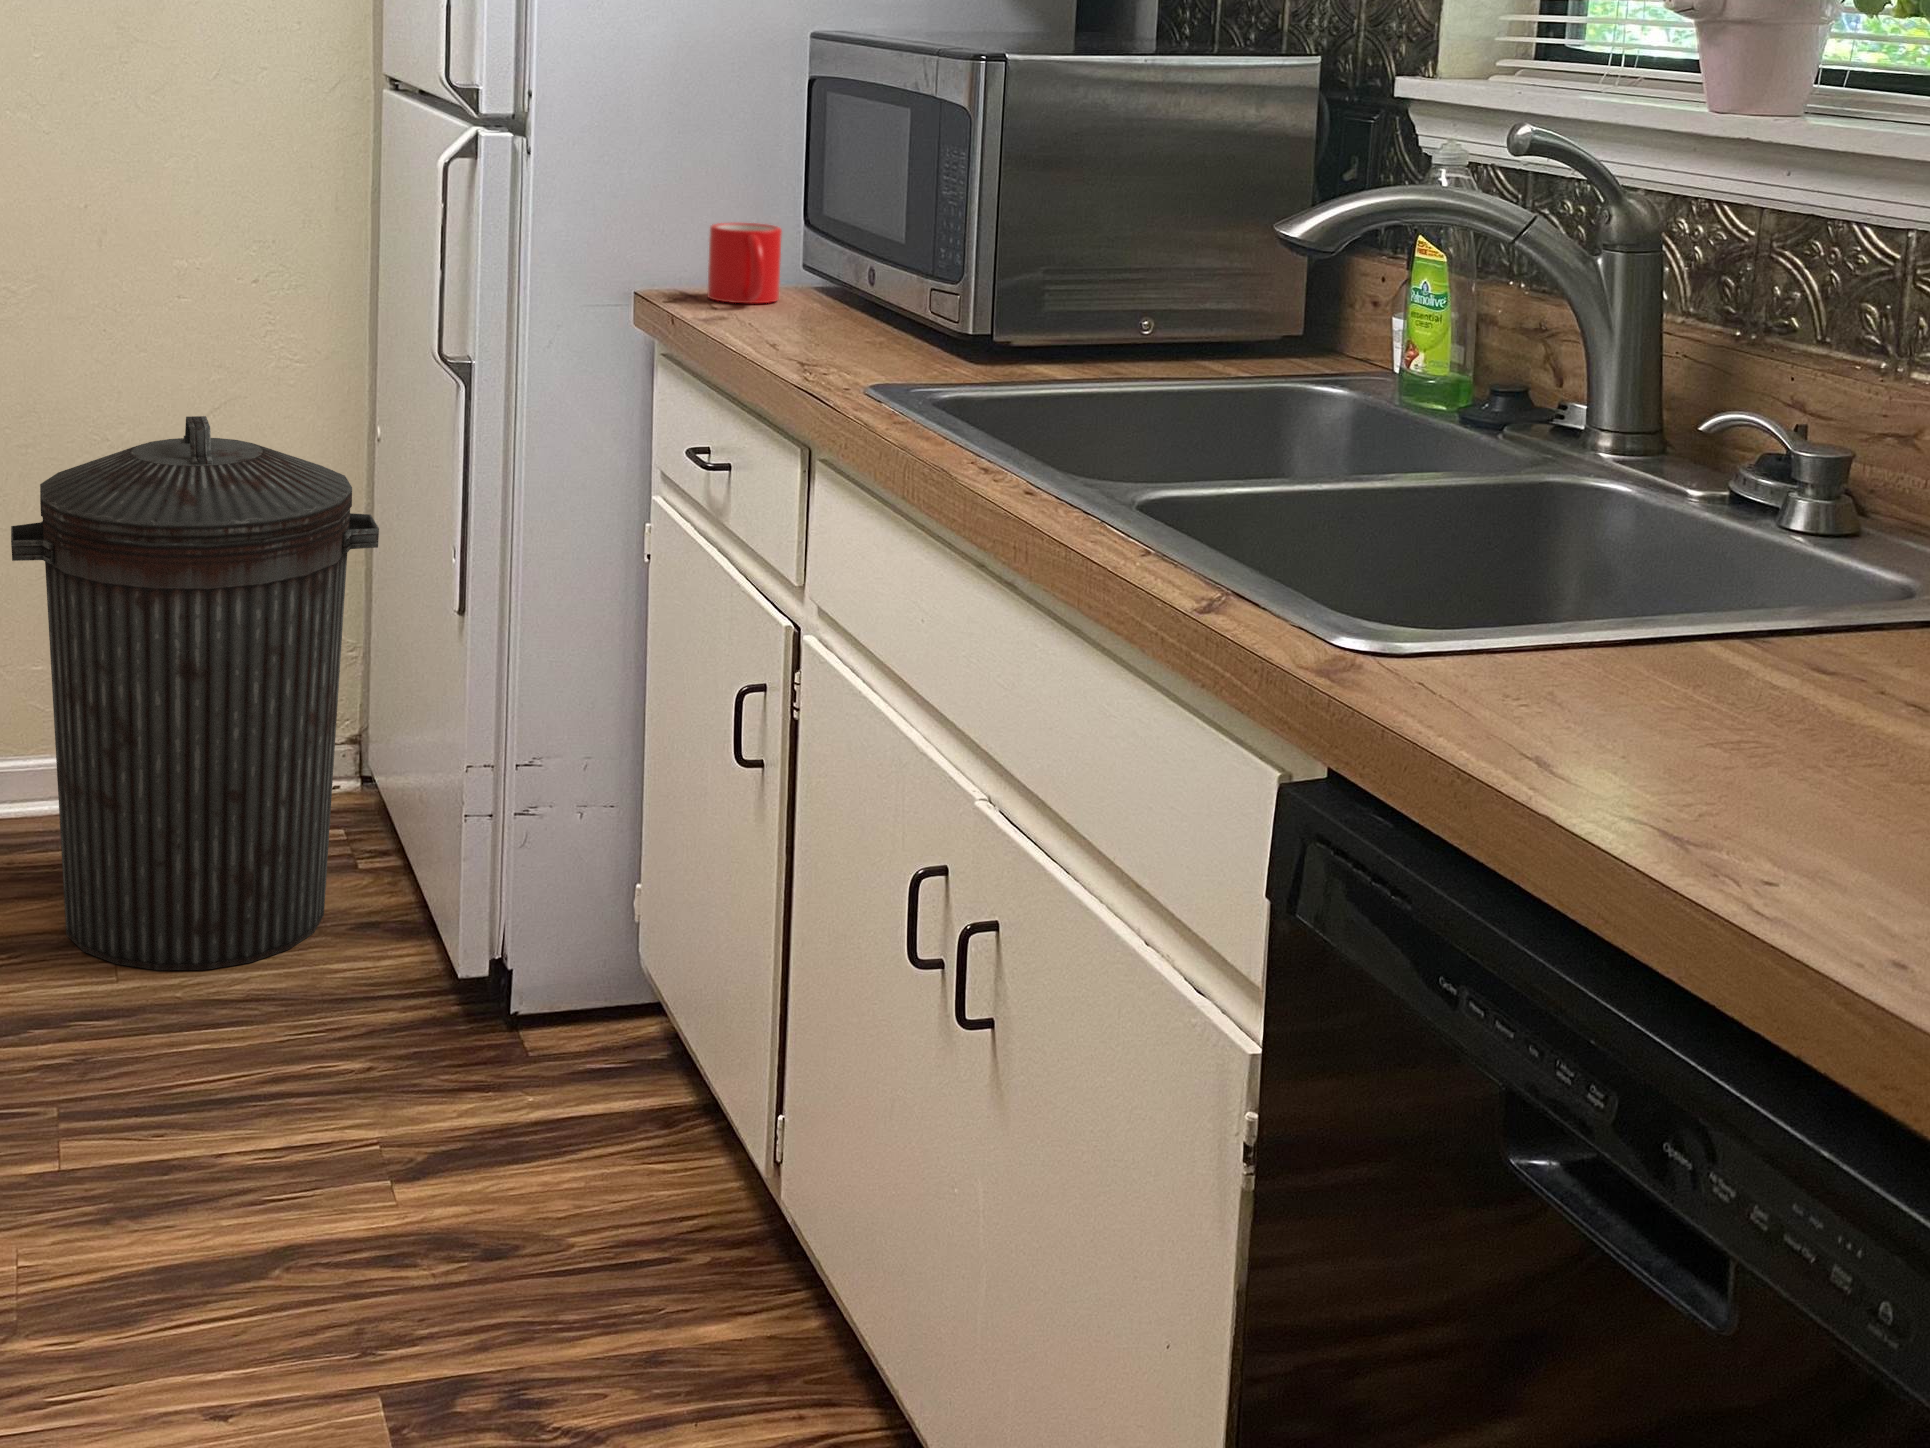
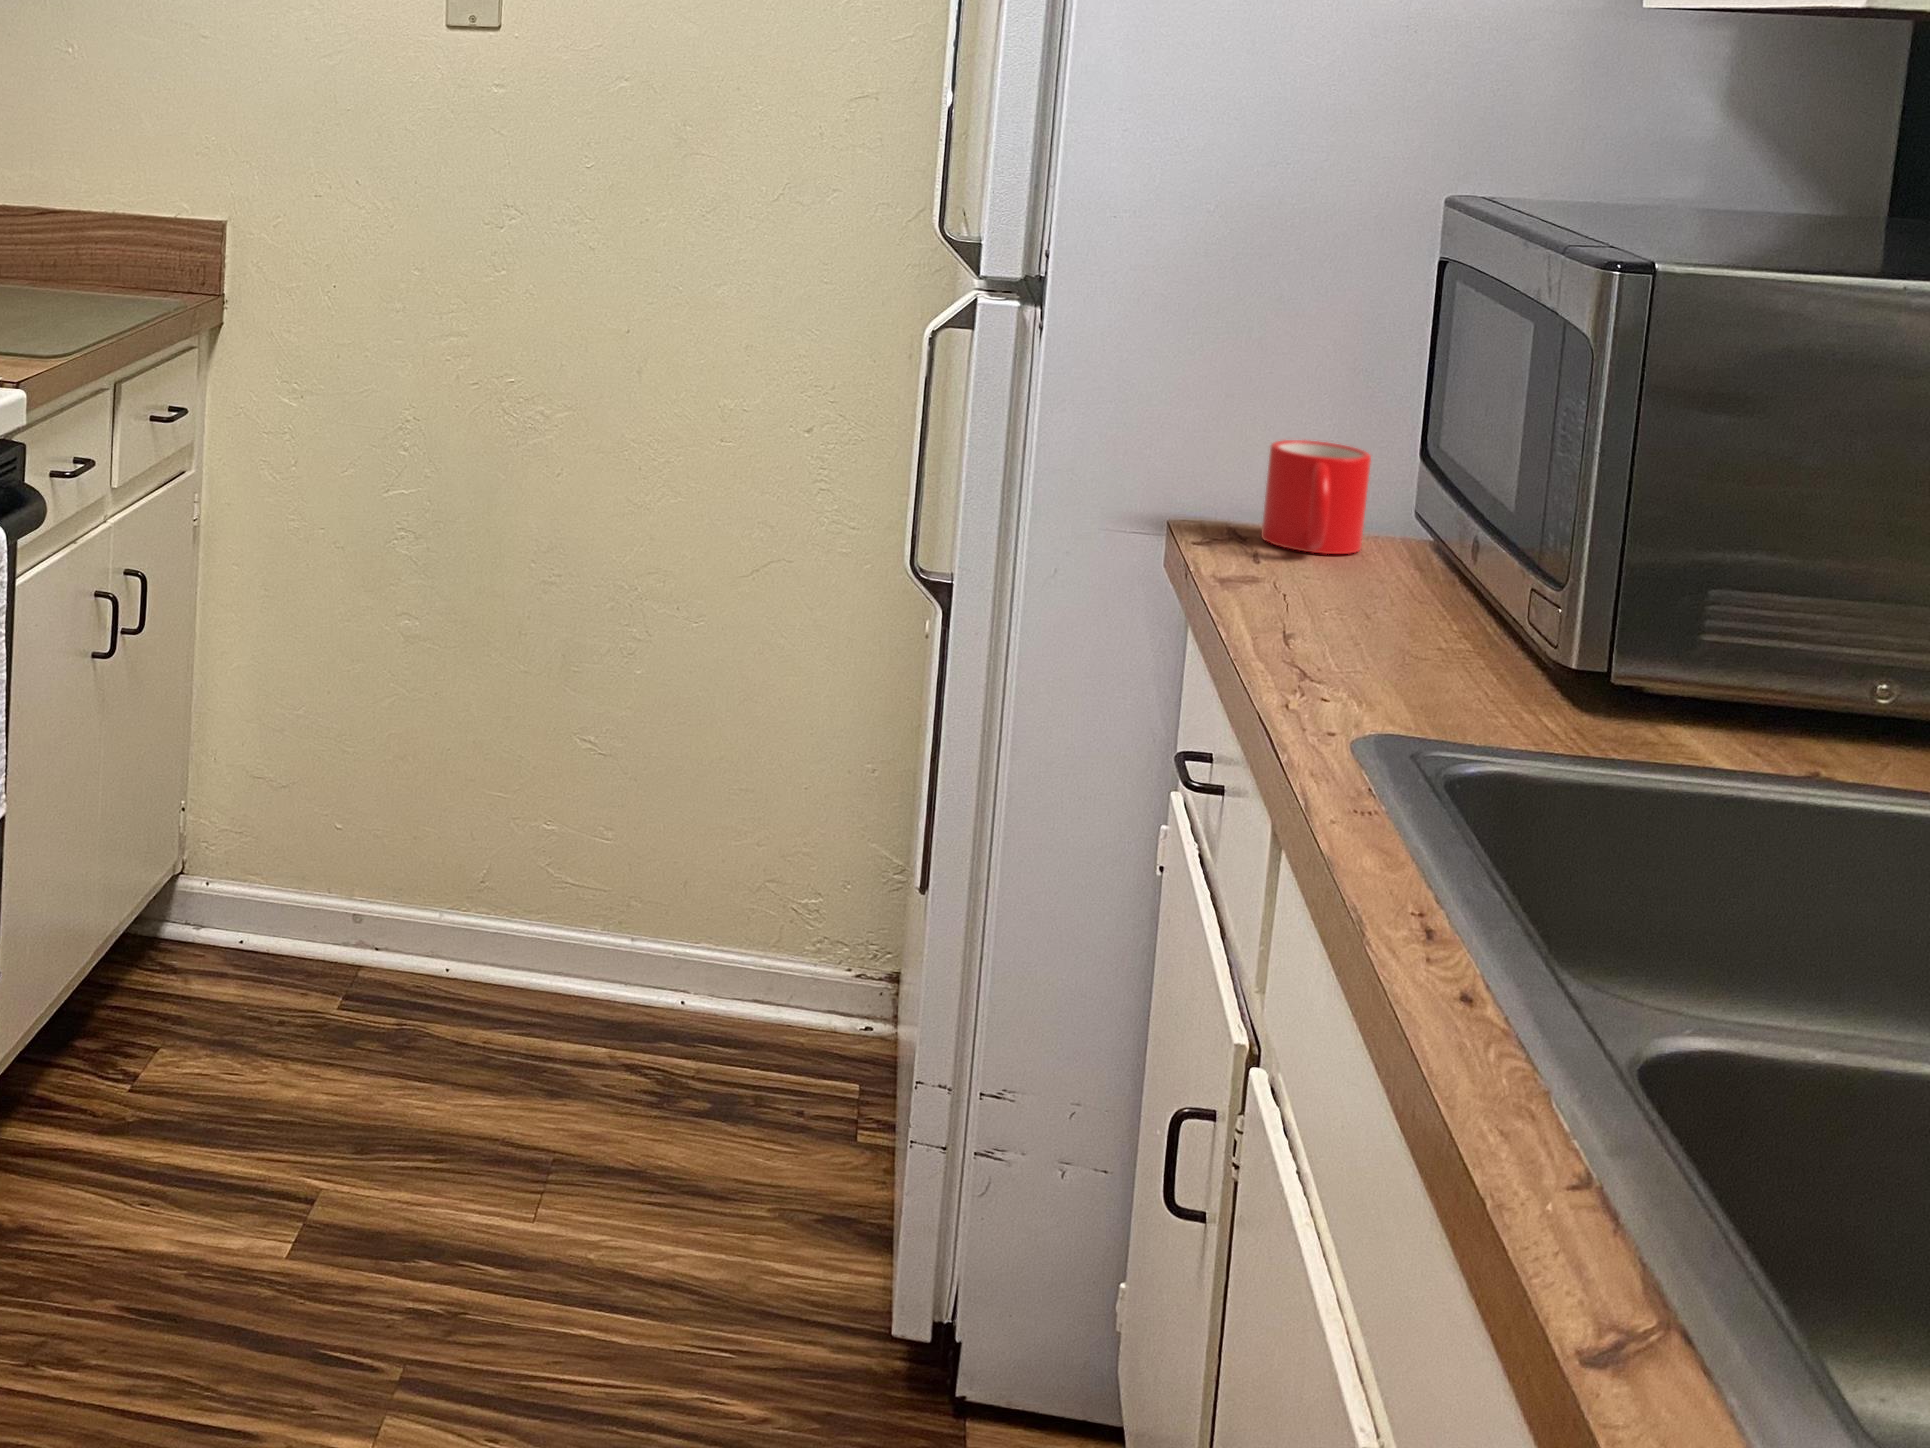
trash can: present [11,416,379,970] -> none [470,587,887,1235]

